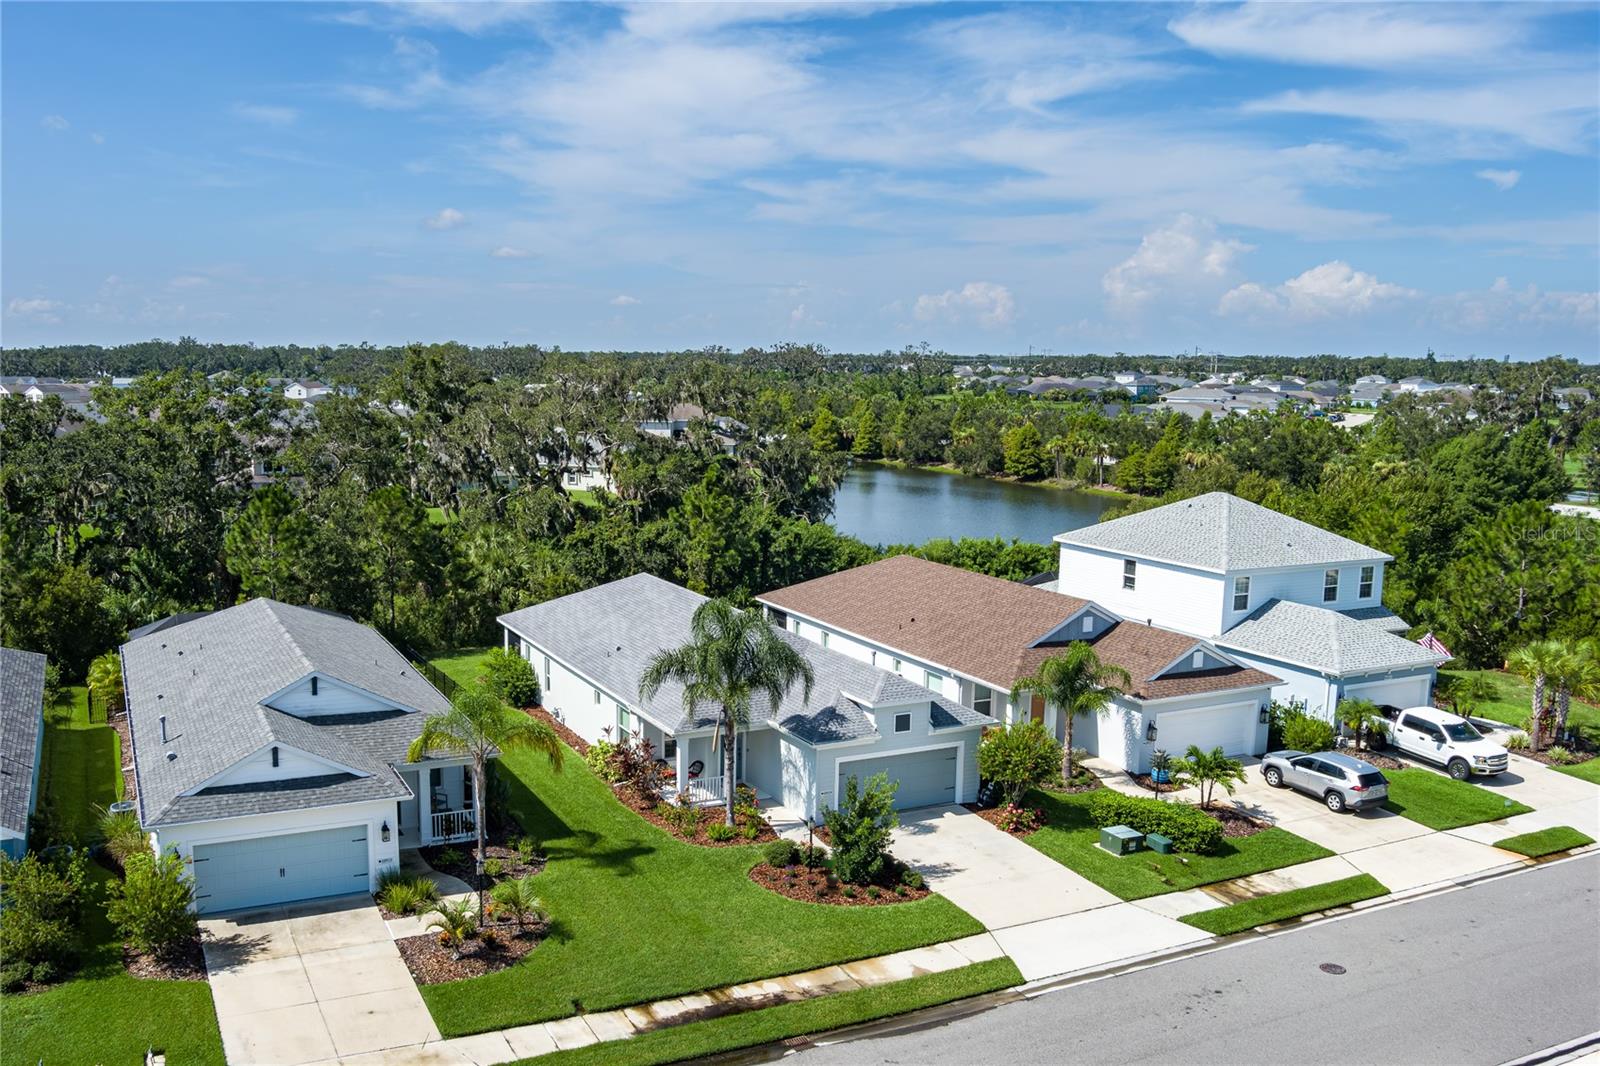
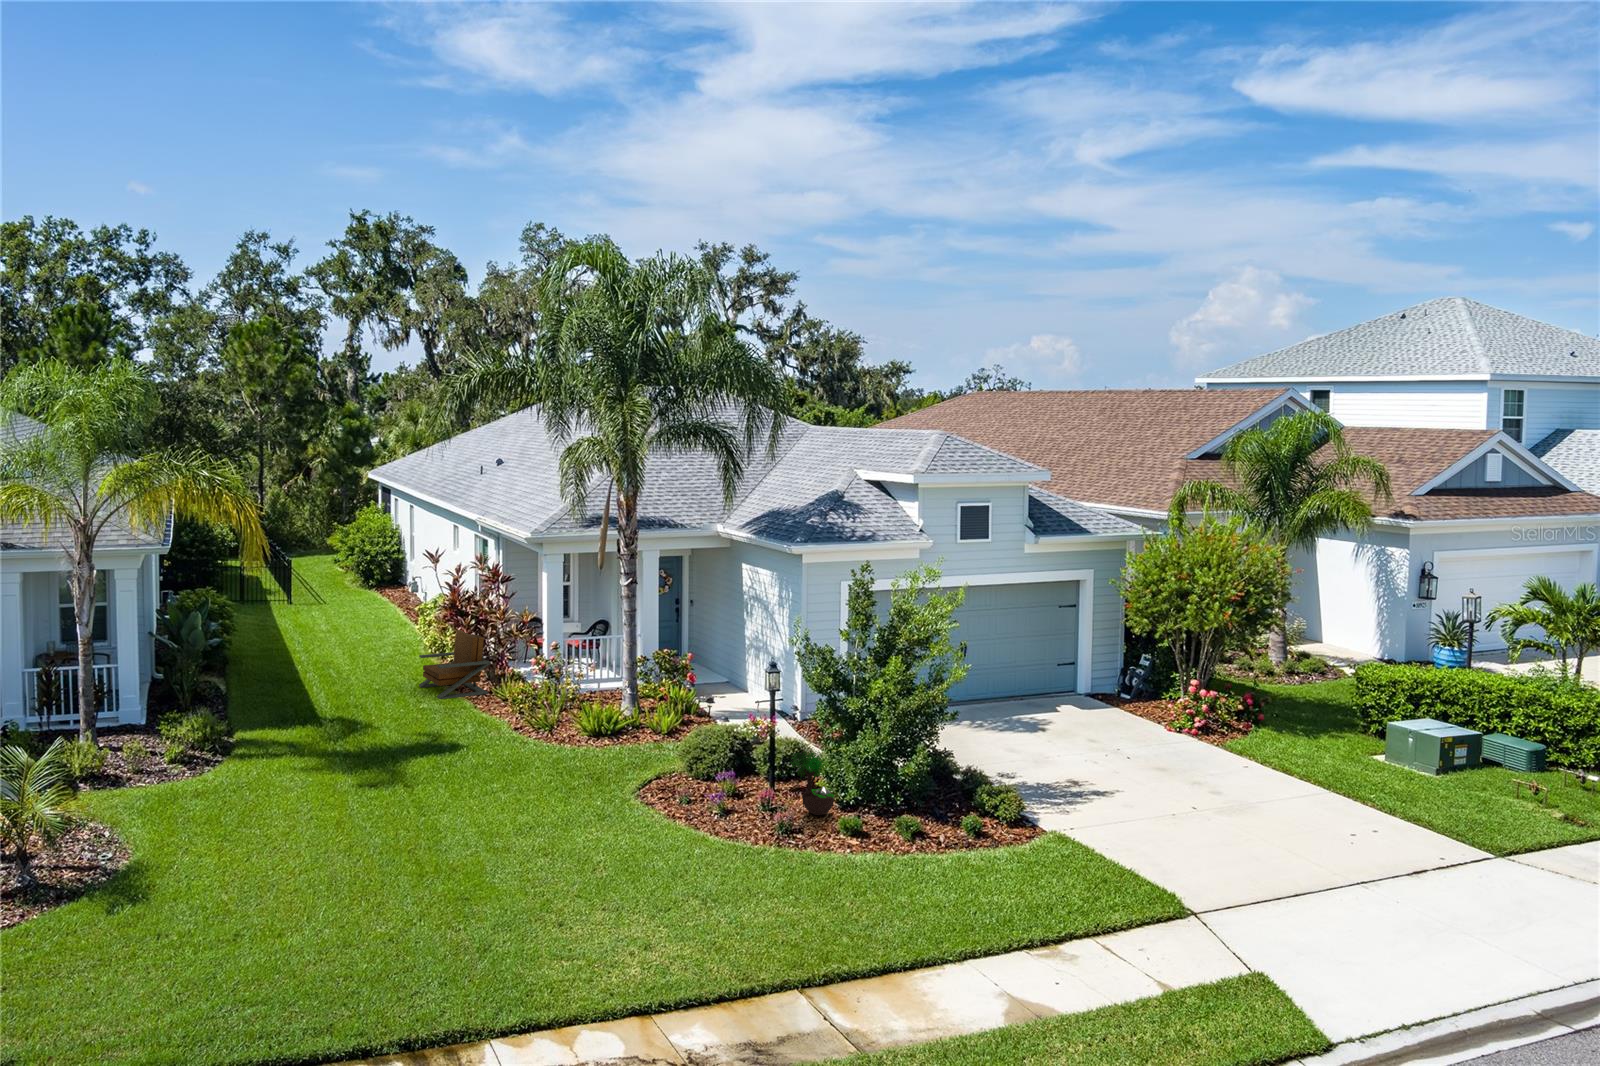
lounge chair: none [609,776,650,816] -> present [419,630,490,699]

